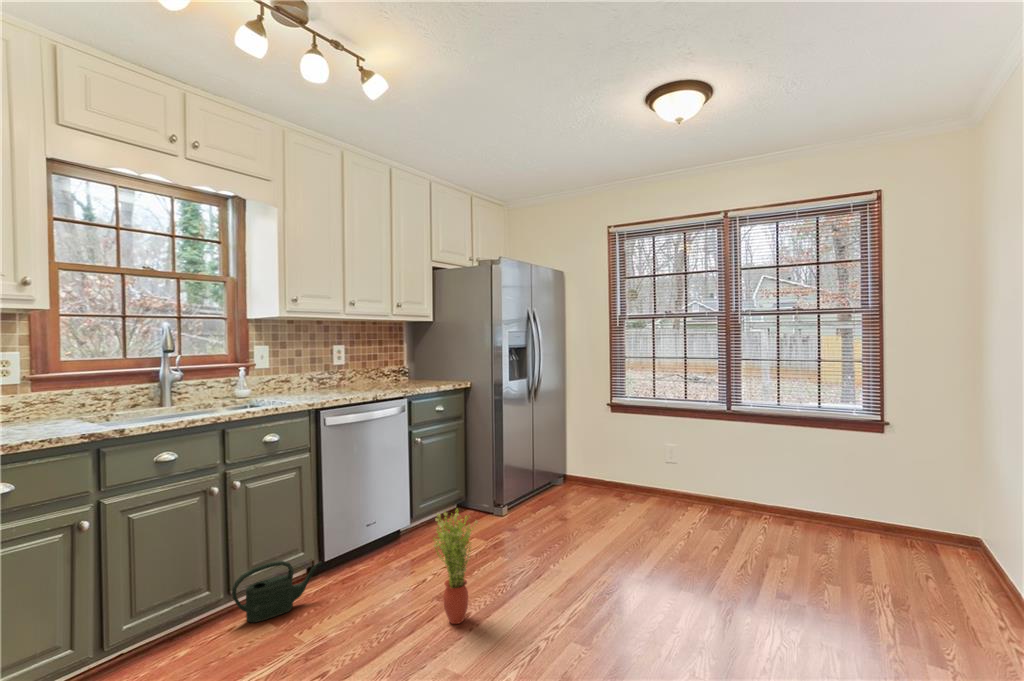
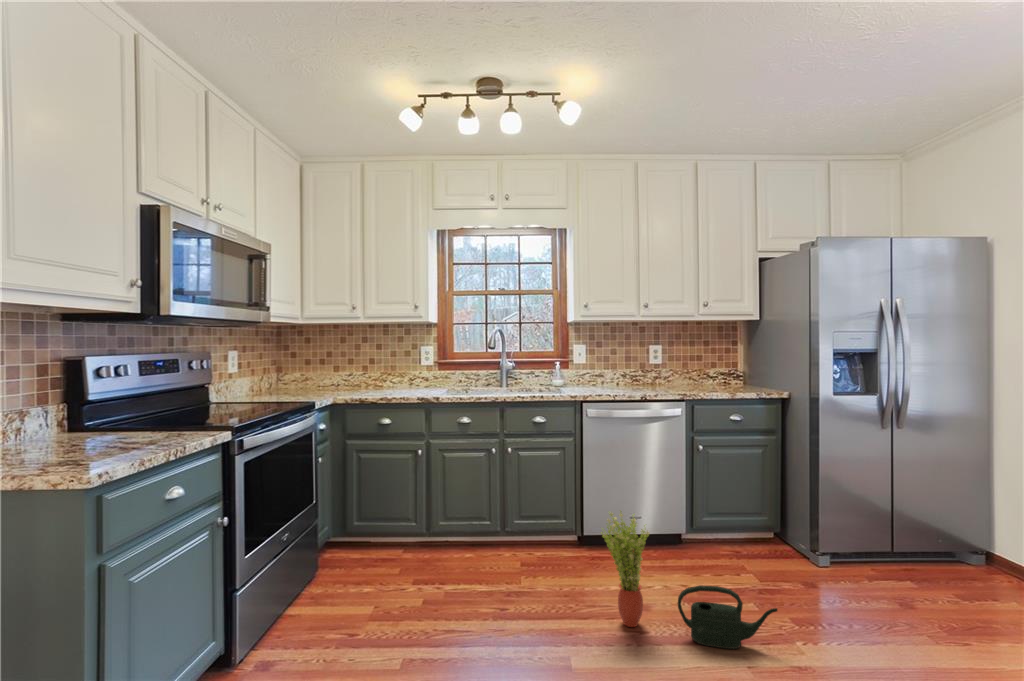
watering can: present [232,561,322,622] -> present [678,586,777,649]

